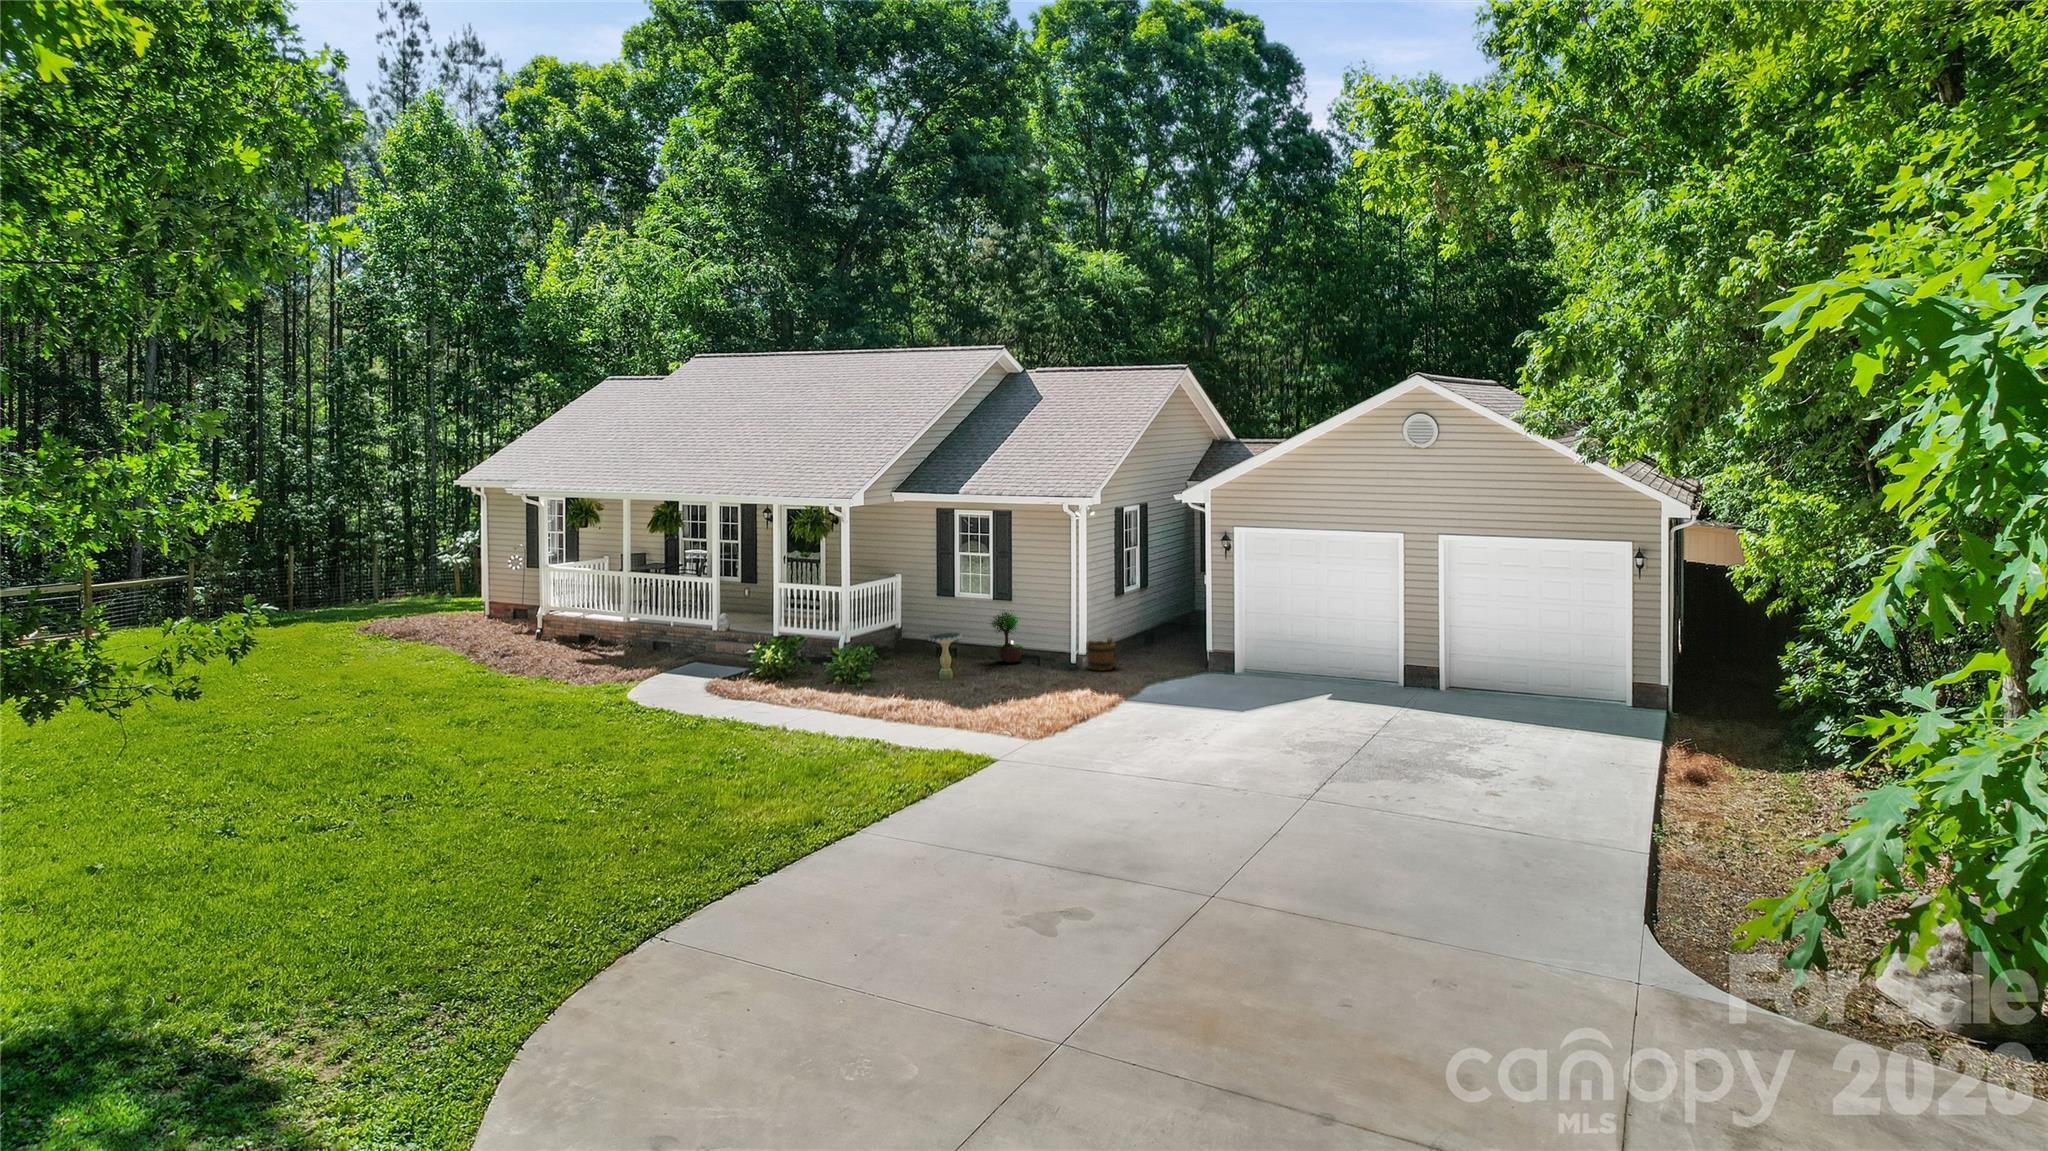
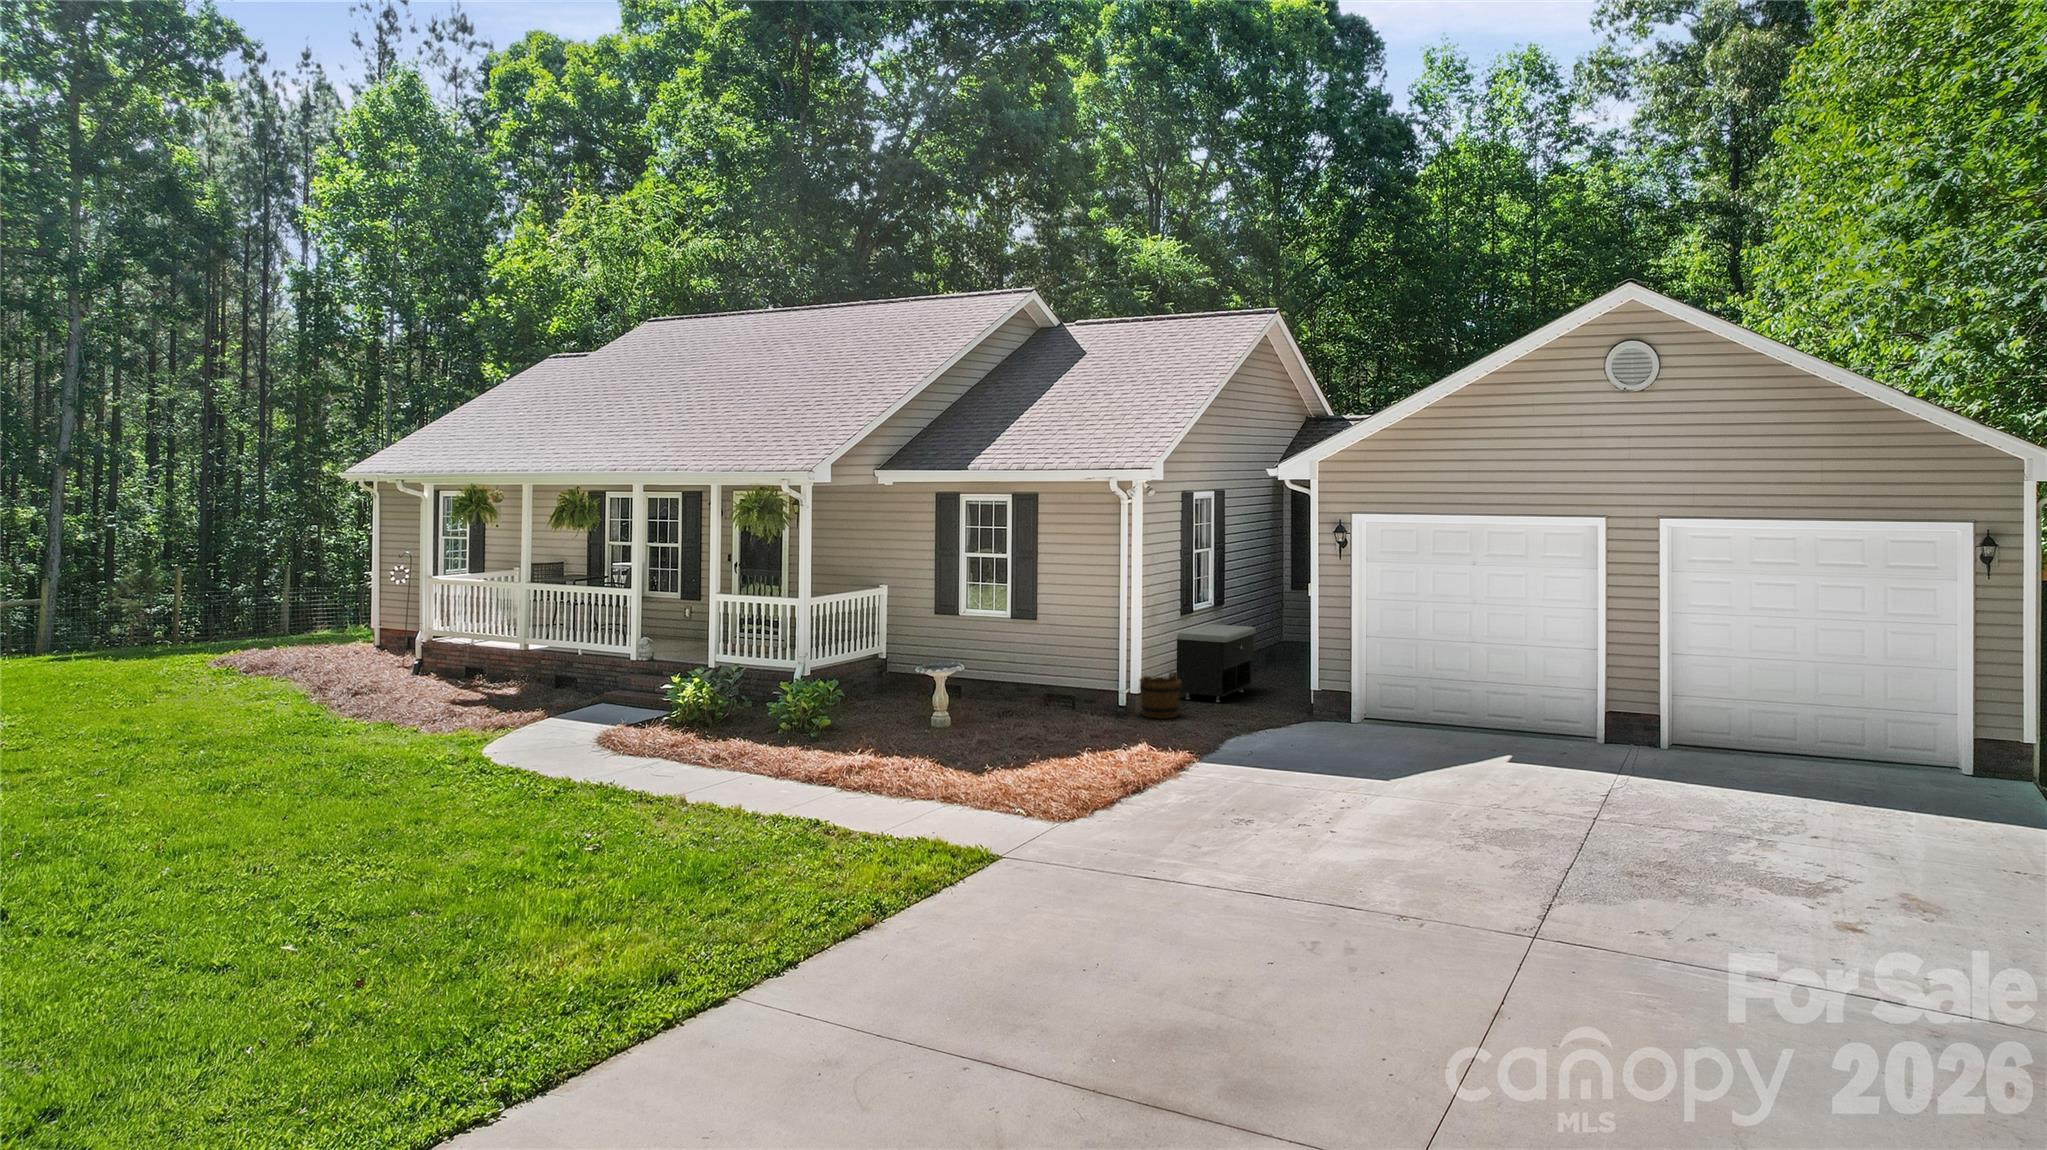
storage bench: none [1112,602,1170,658] -> present [1177,624,1256,702]
potted tree: present [990,610,1023,663] -> none [1003,628,1051,707]

